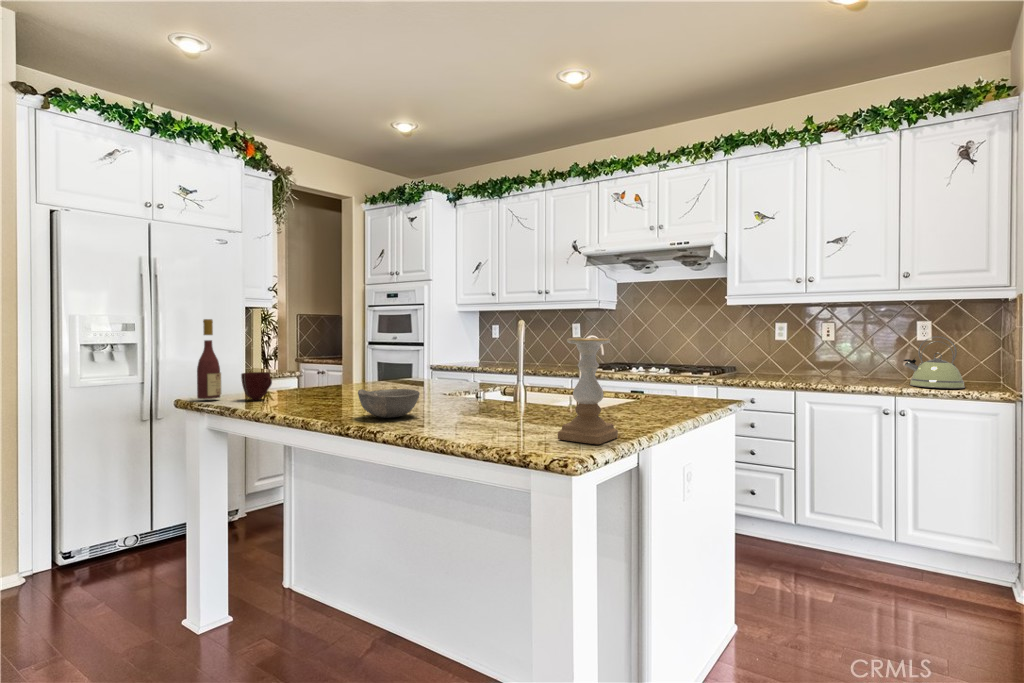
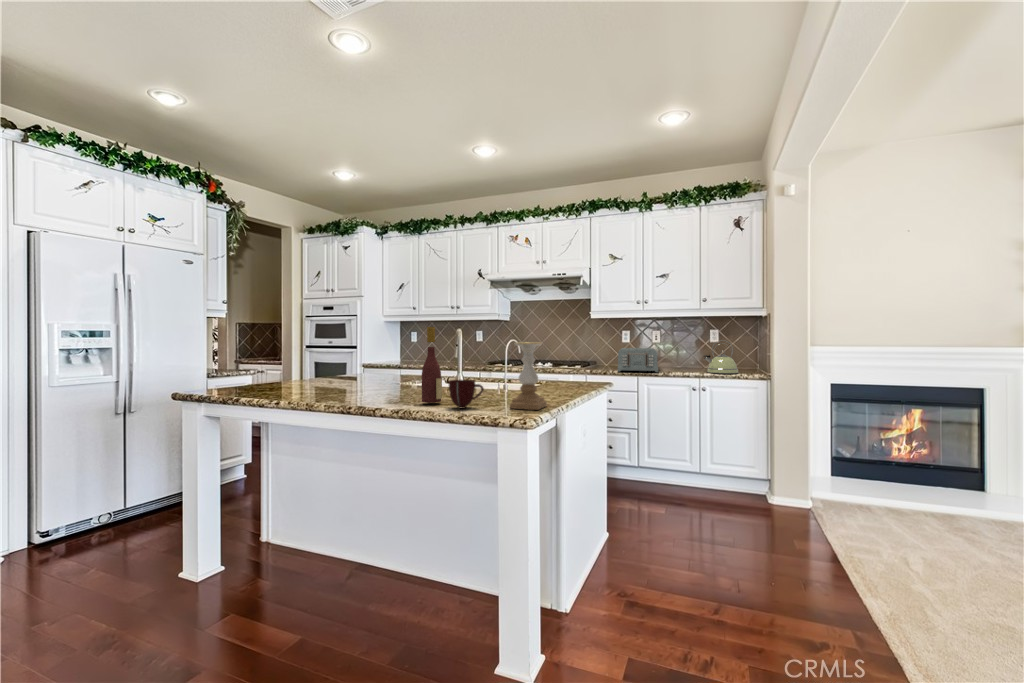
wine bottle: present [197,319,221,399] -> present [422,327,442,403]
toaster: none [763,347,828,383] -> present [618,348,658,372]
mug: present [241,372,272,400] -> present [449,380,484,408]
bowl: present [358,389,420,418] -> none [355,381,401,401]

